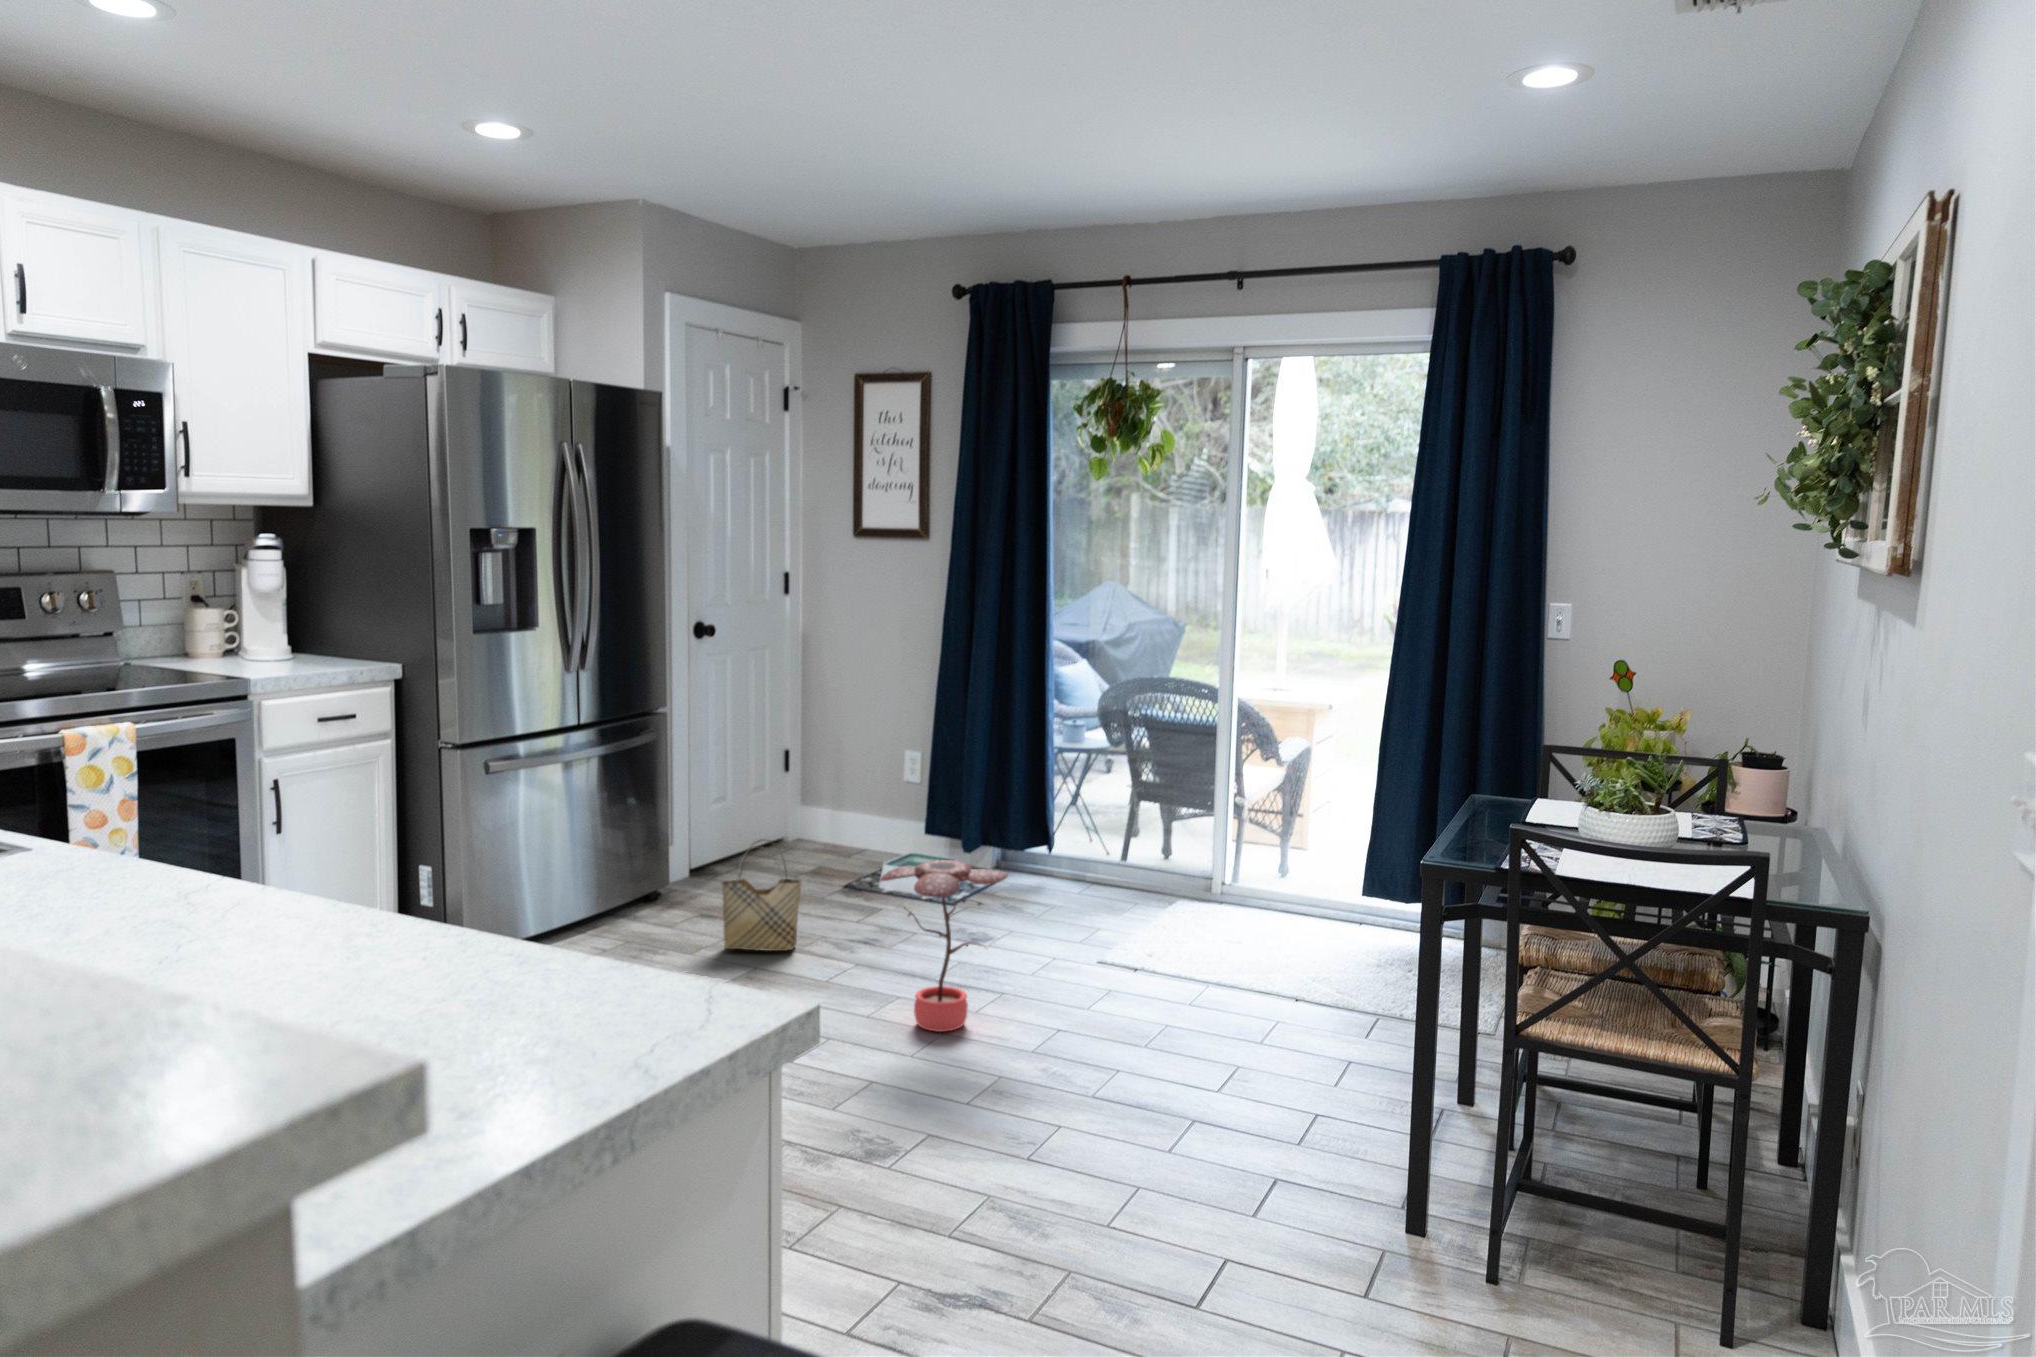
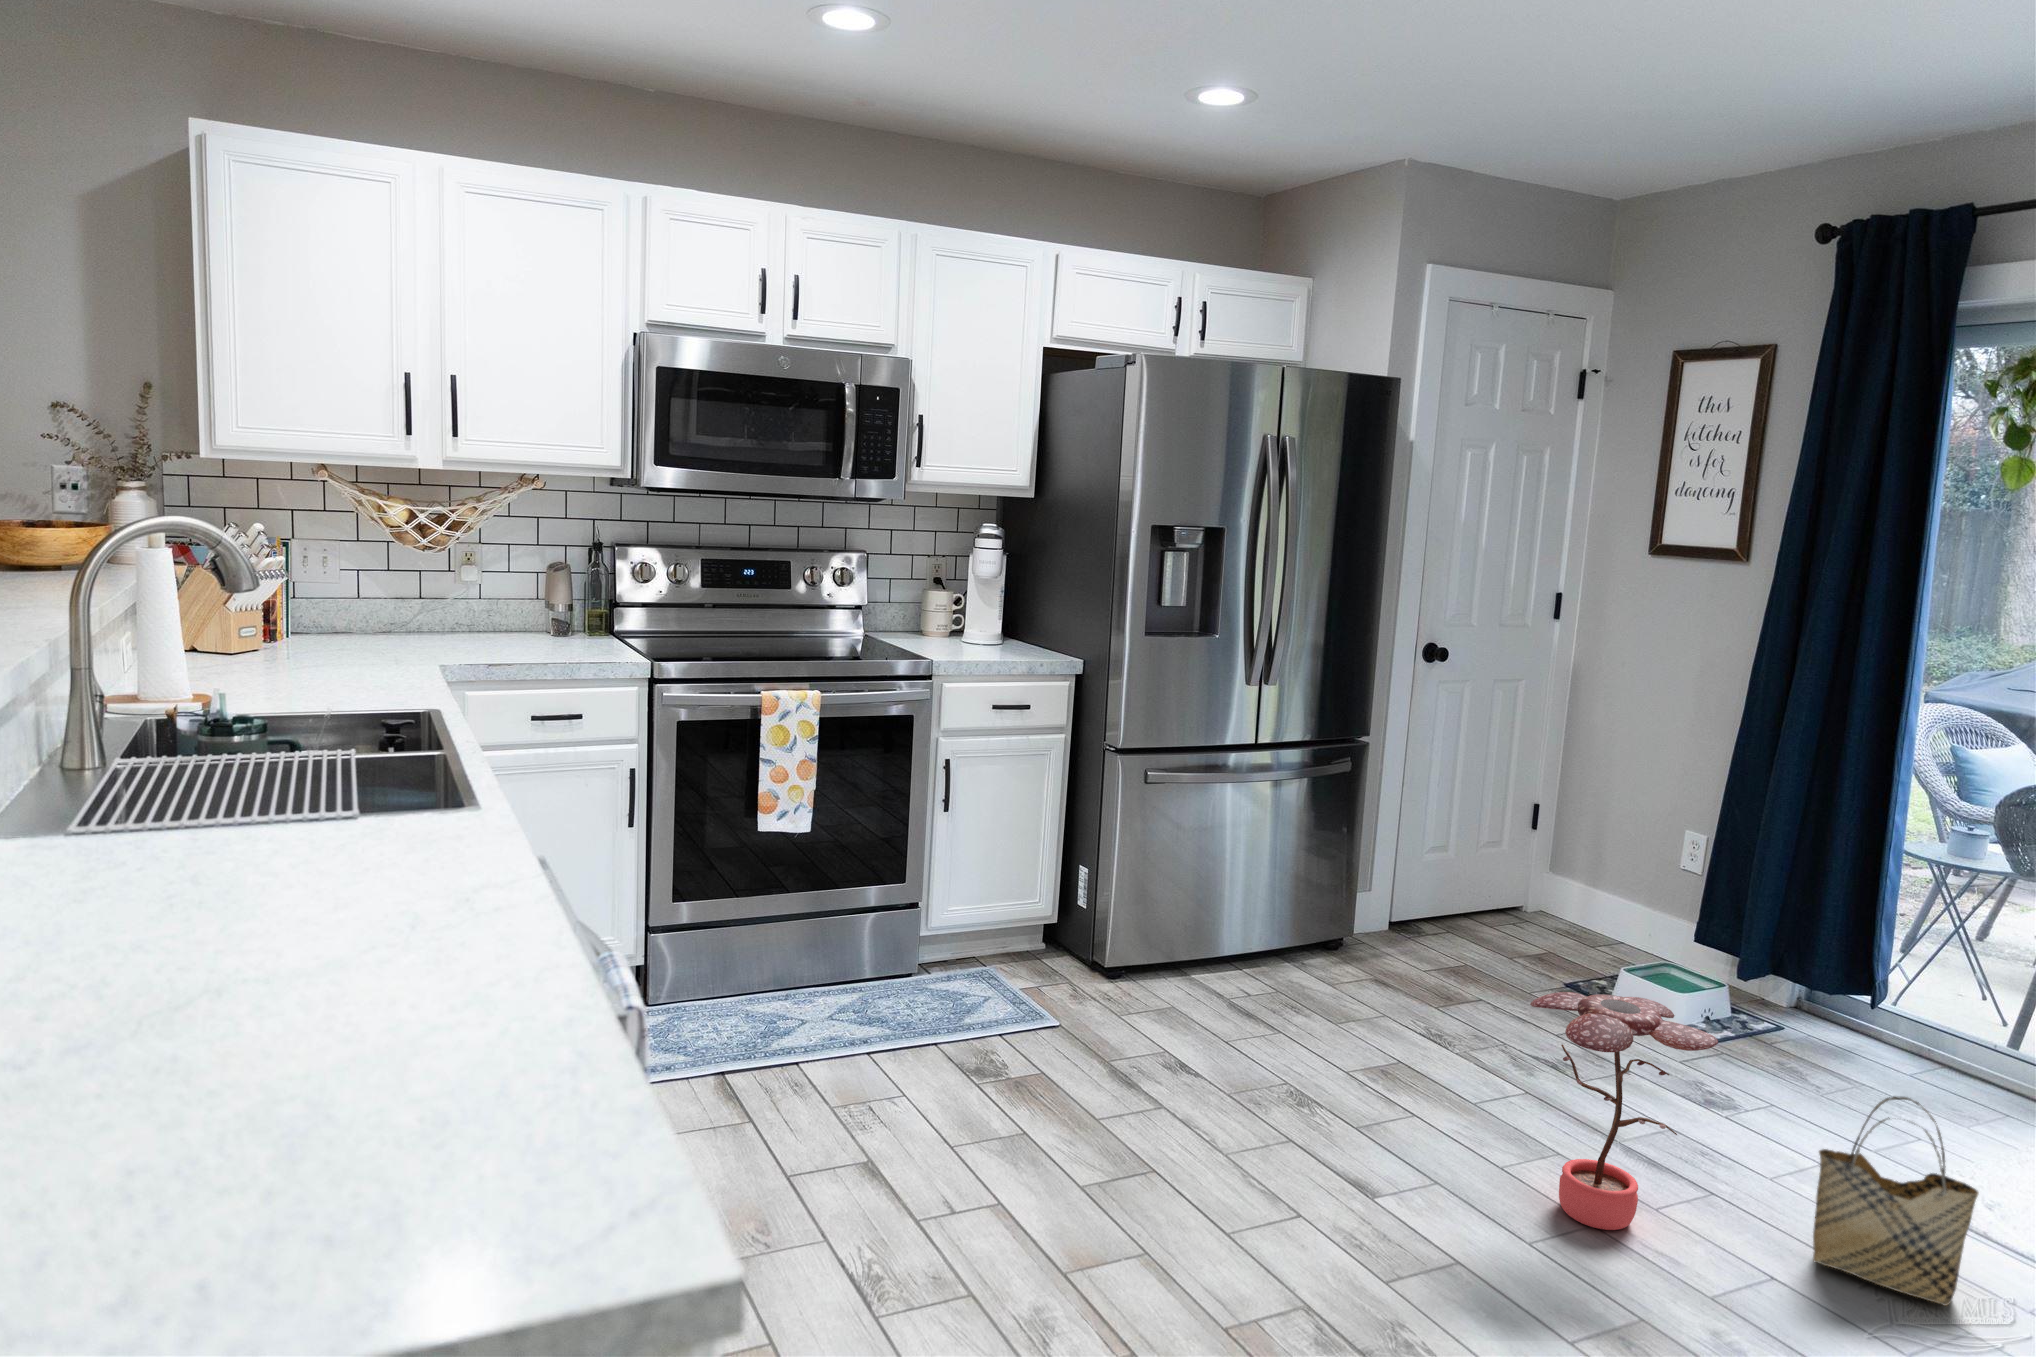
woven basket: present [721,839,802,951] -> present [1813,1096,1979,1306]

